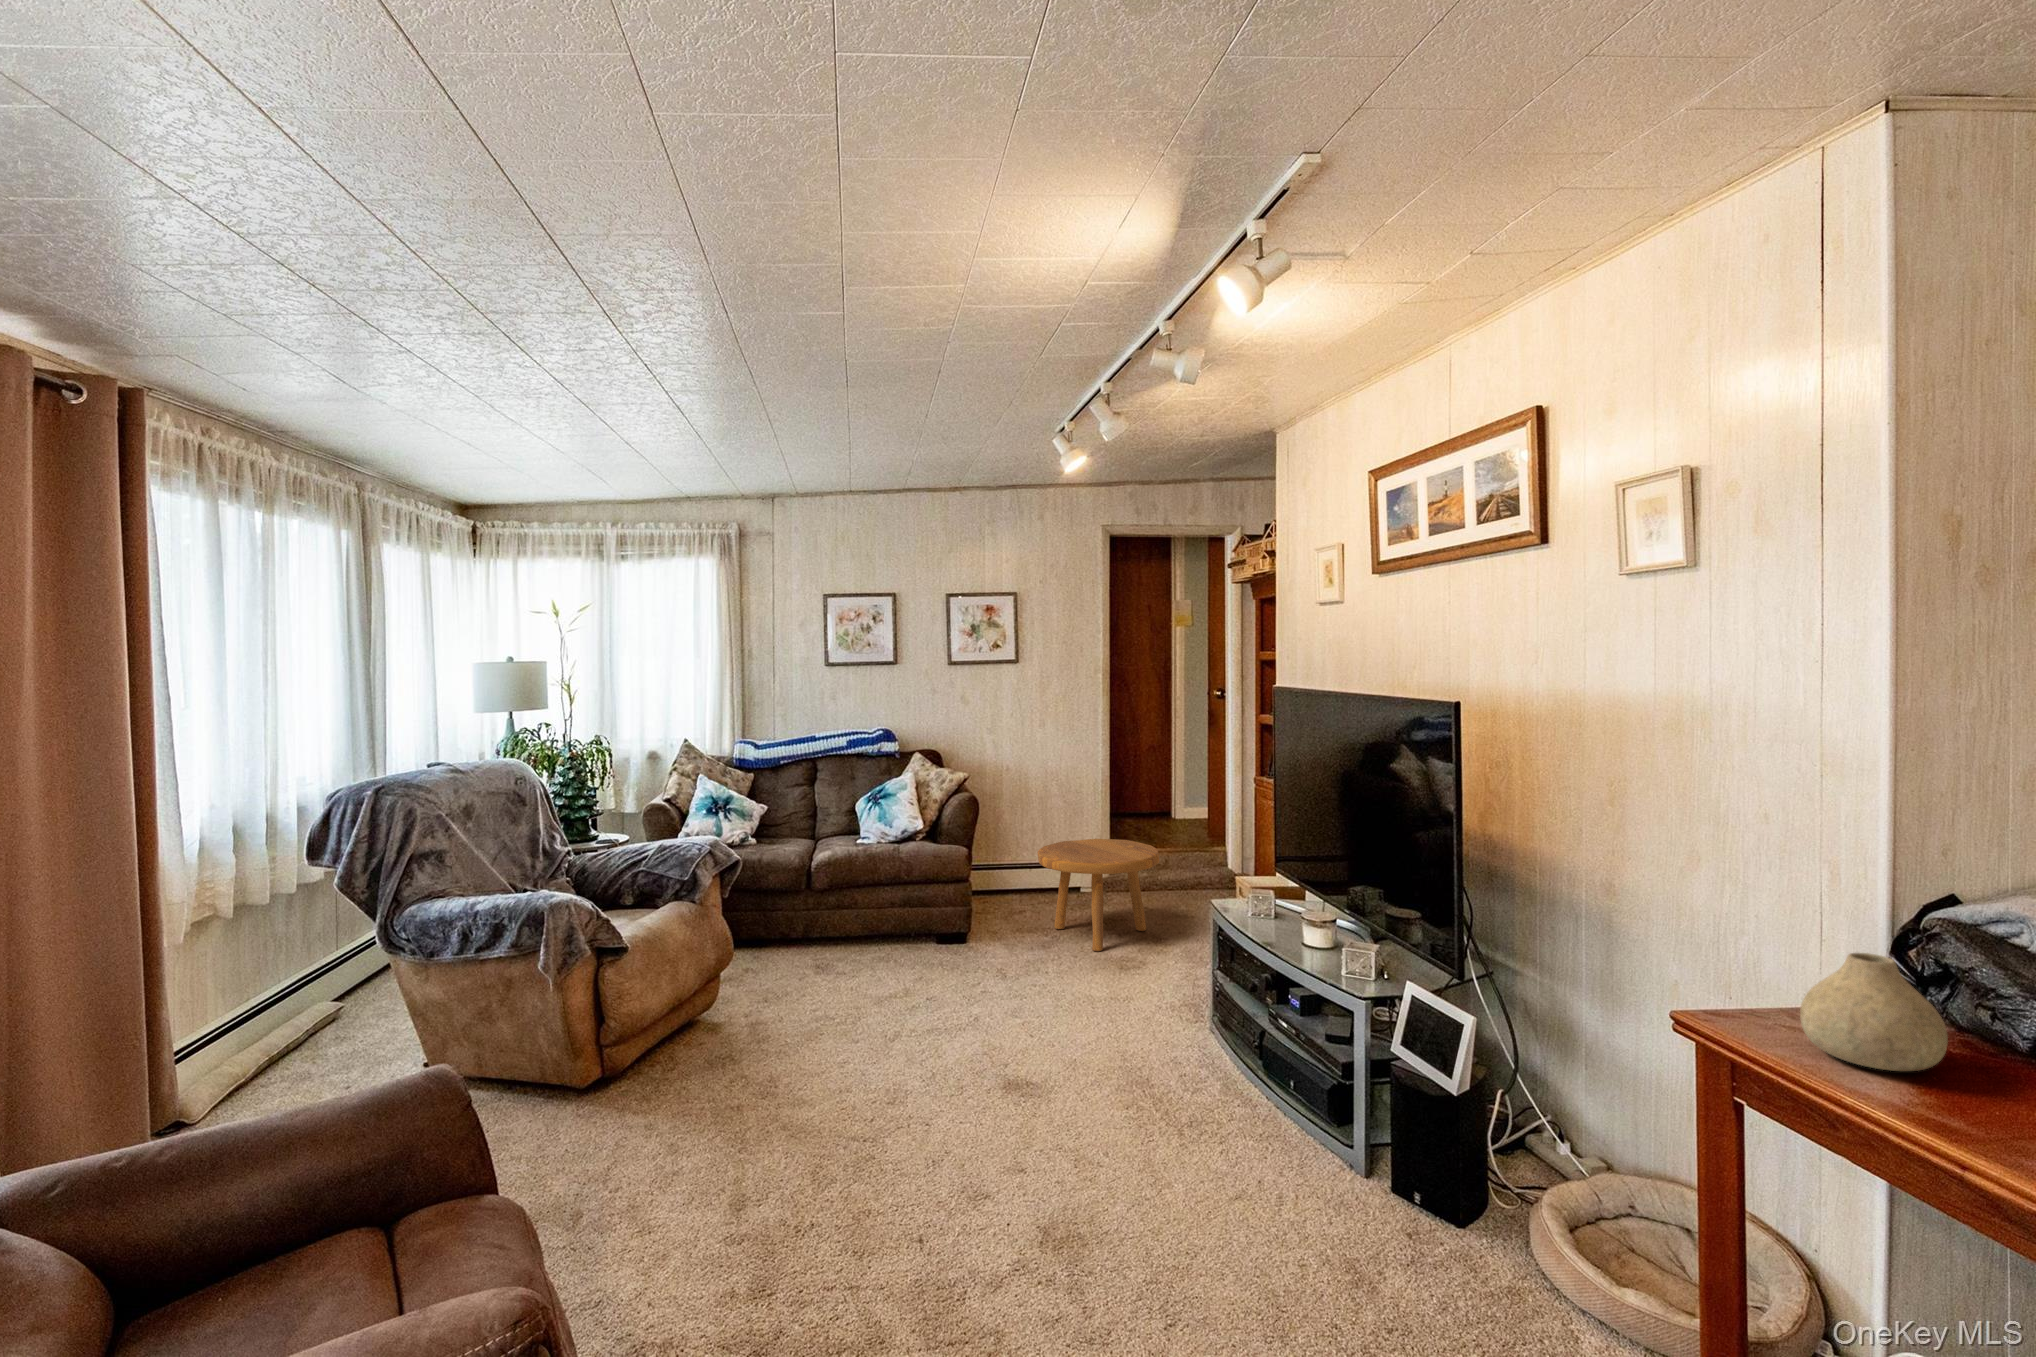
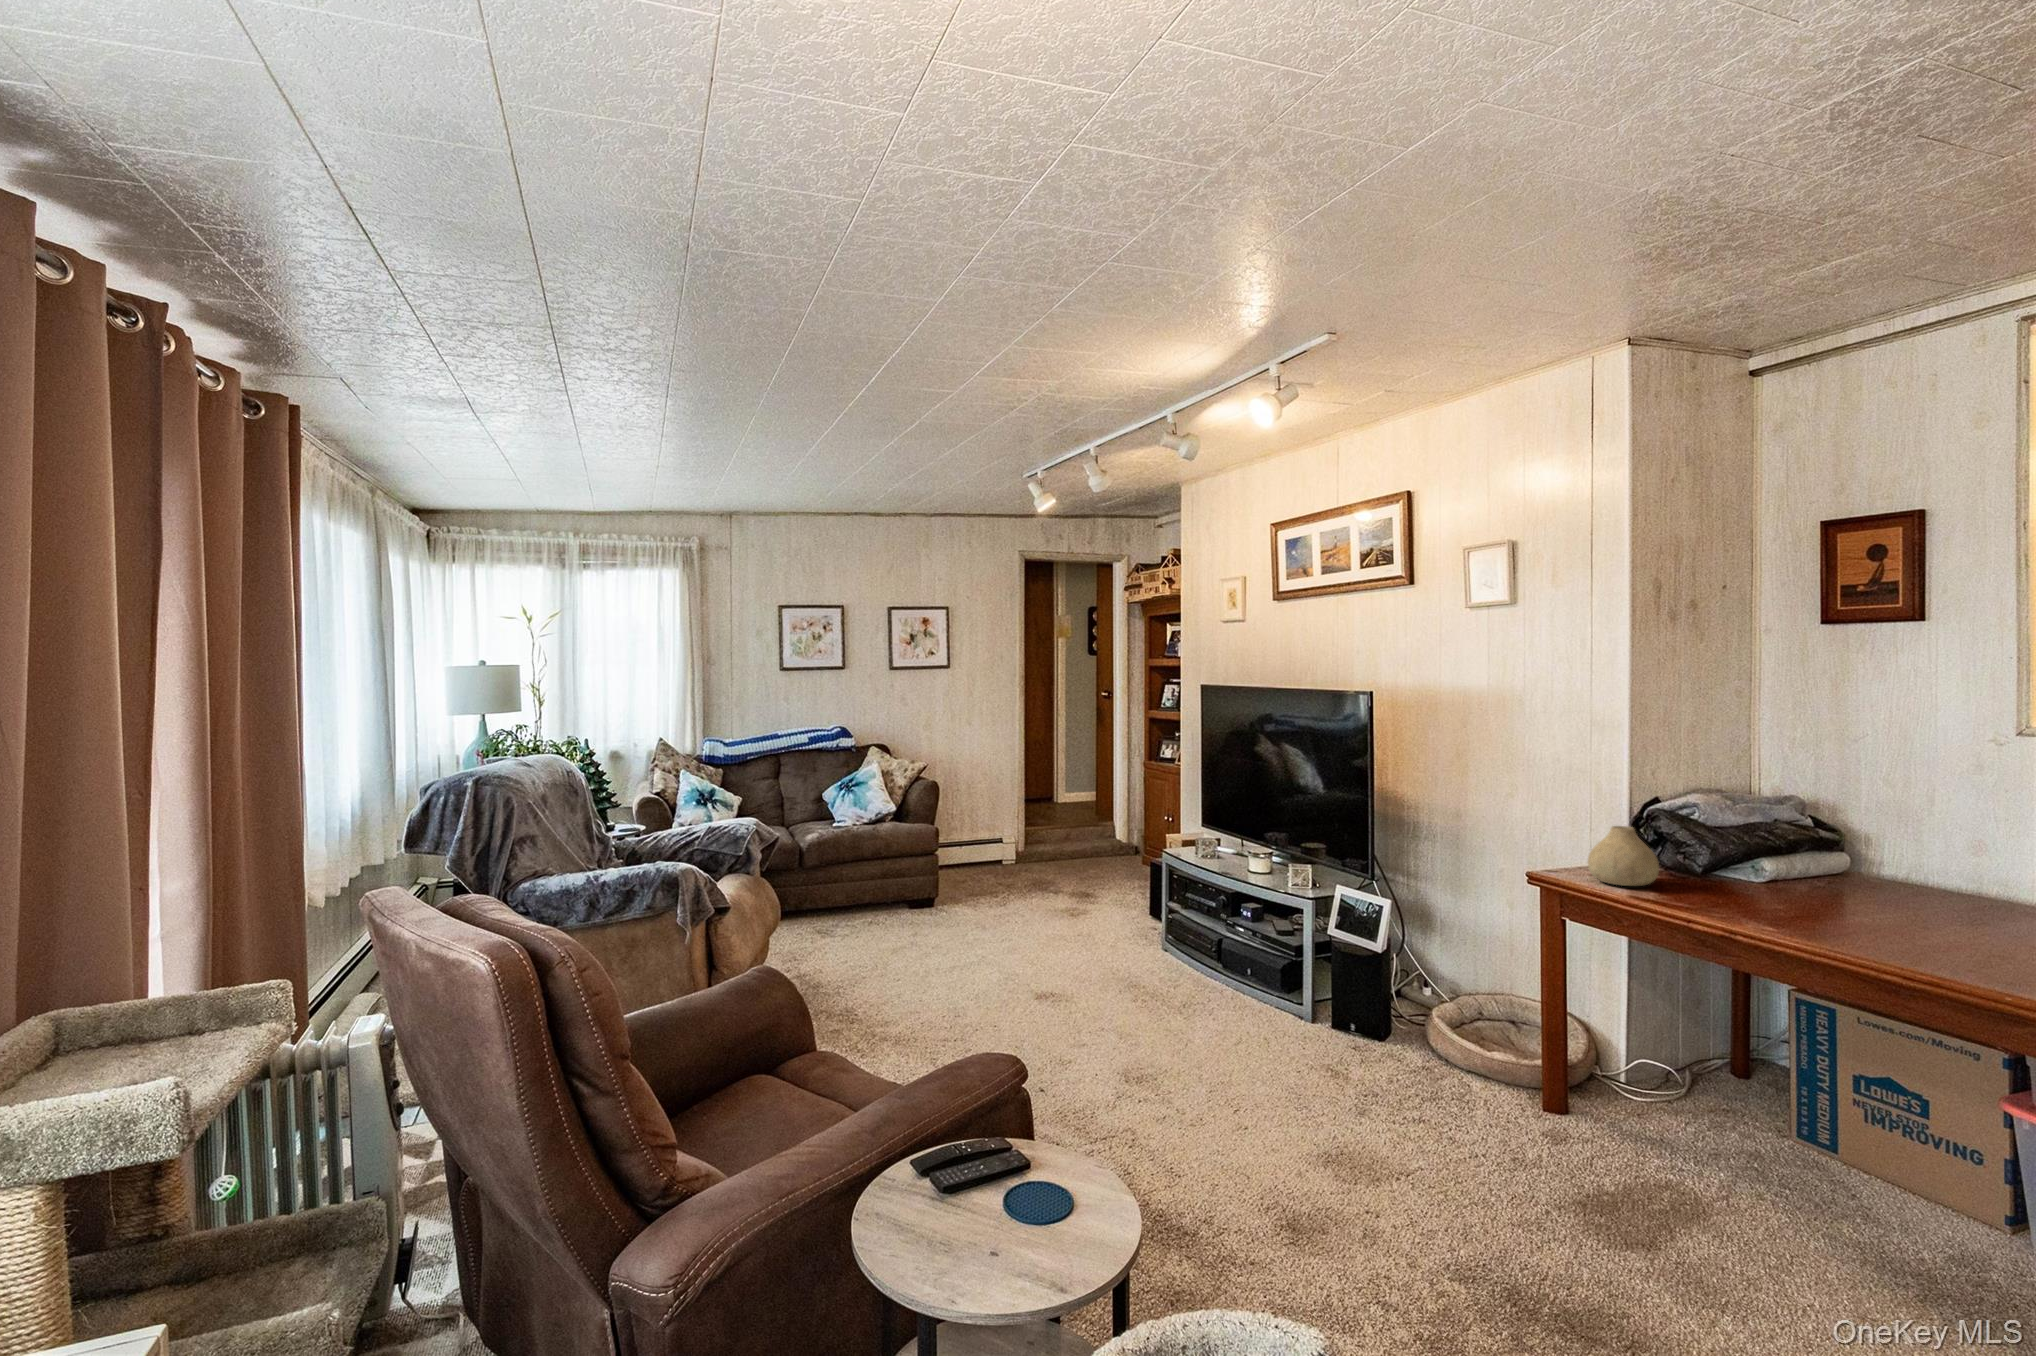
footstool: present [1037,839,1159,951] -> none [992,815,1093,905]

